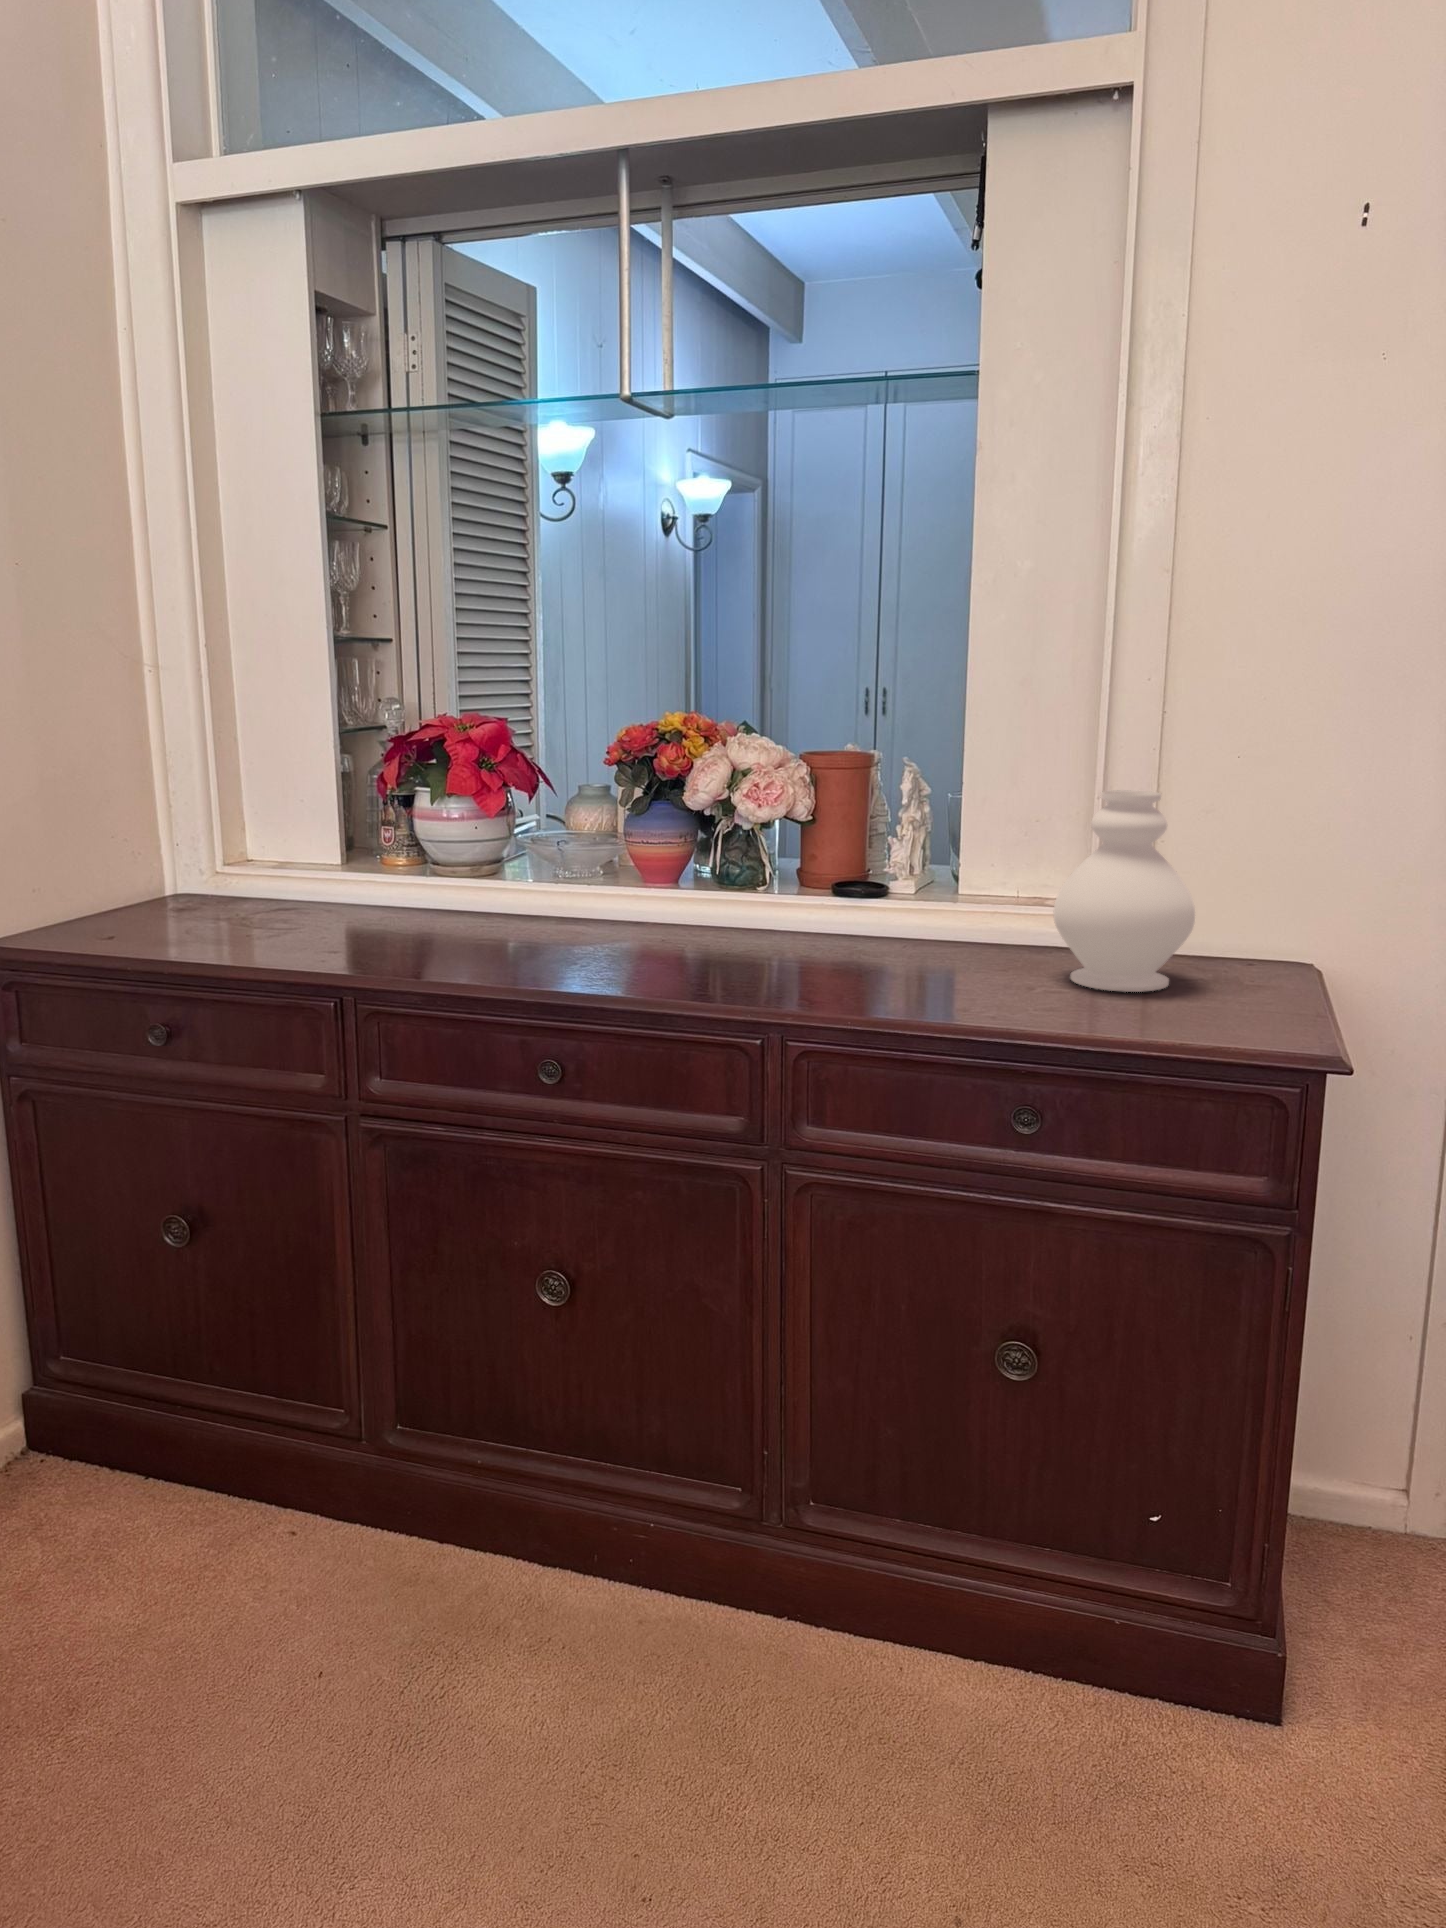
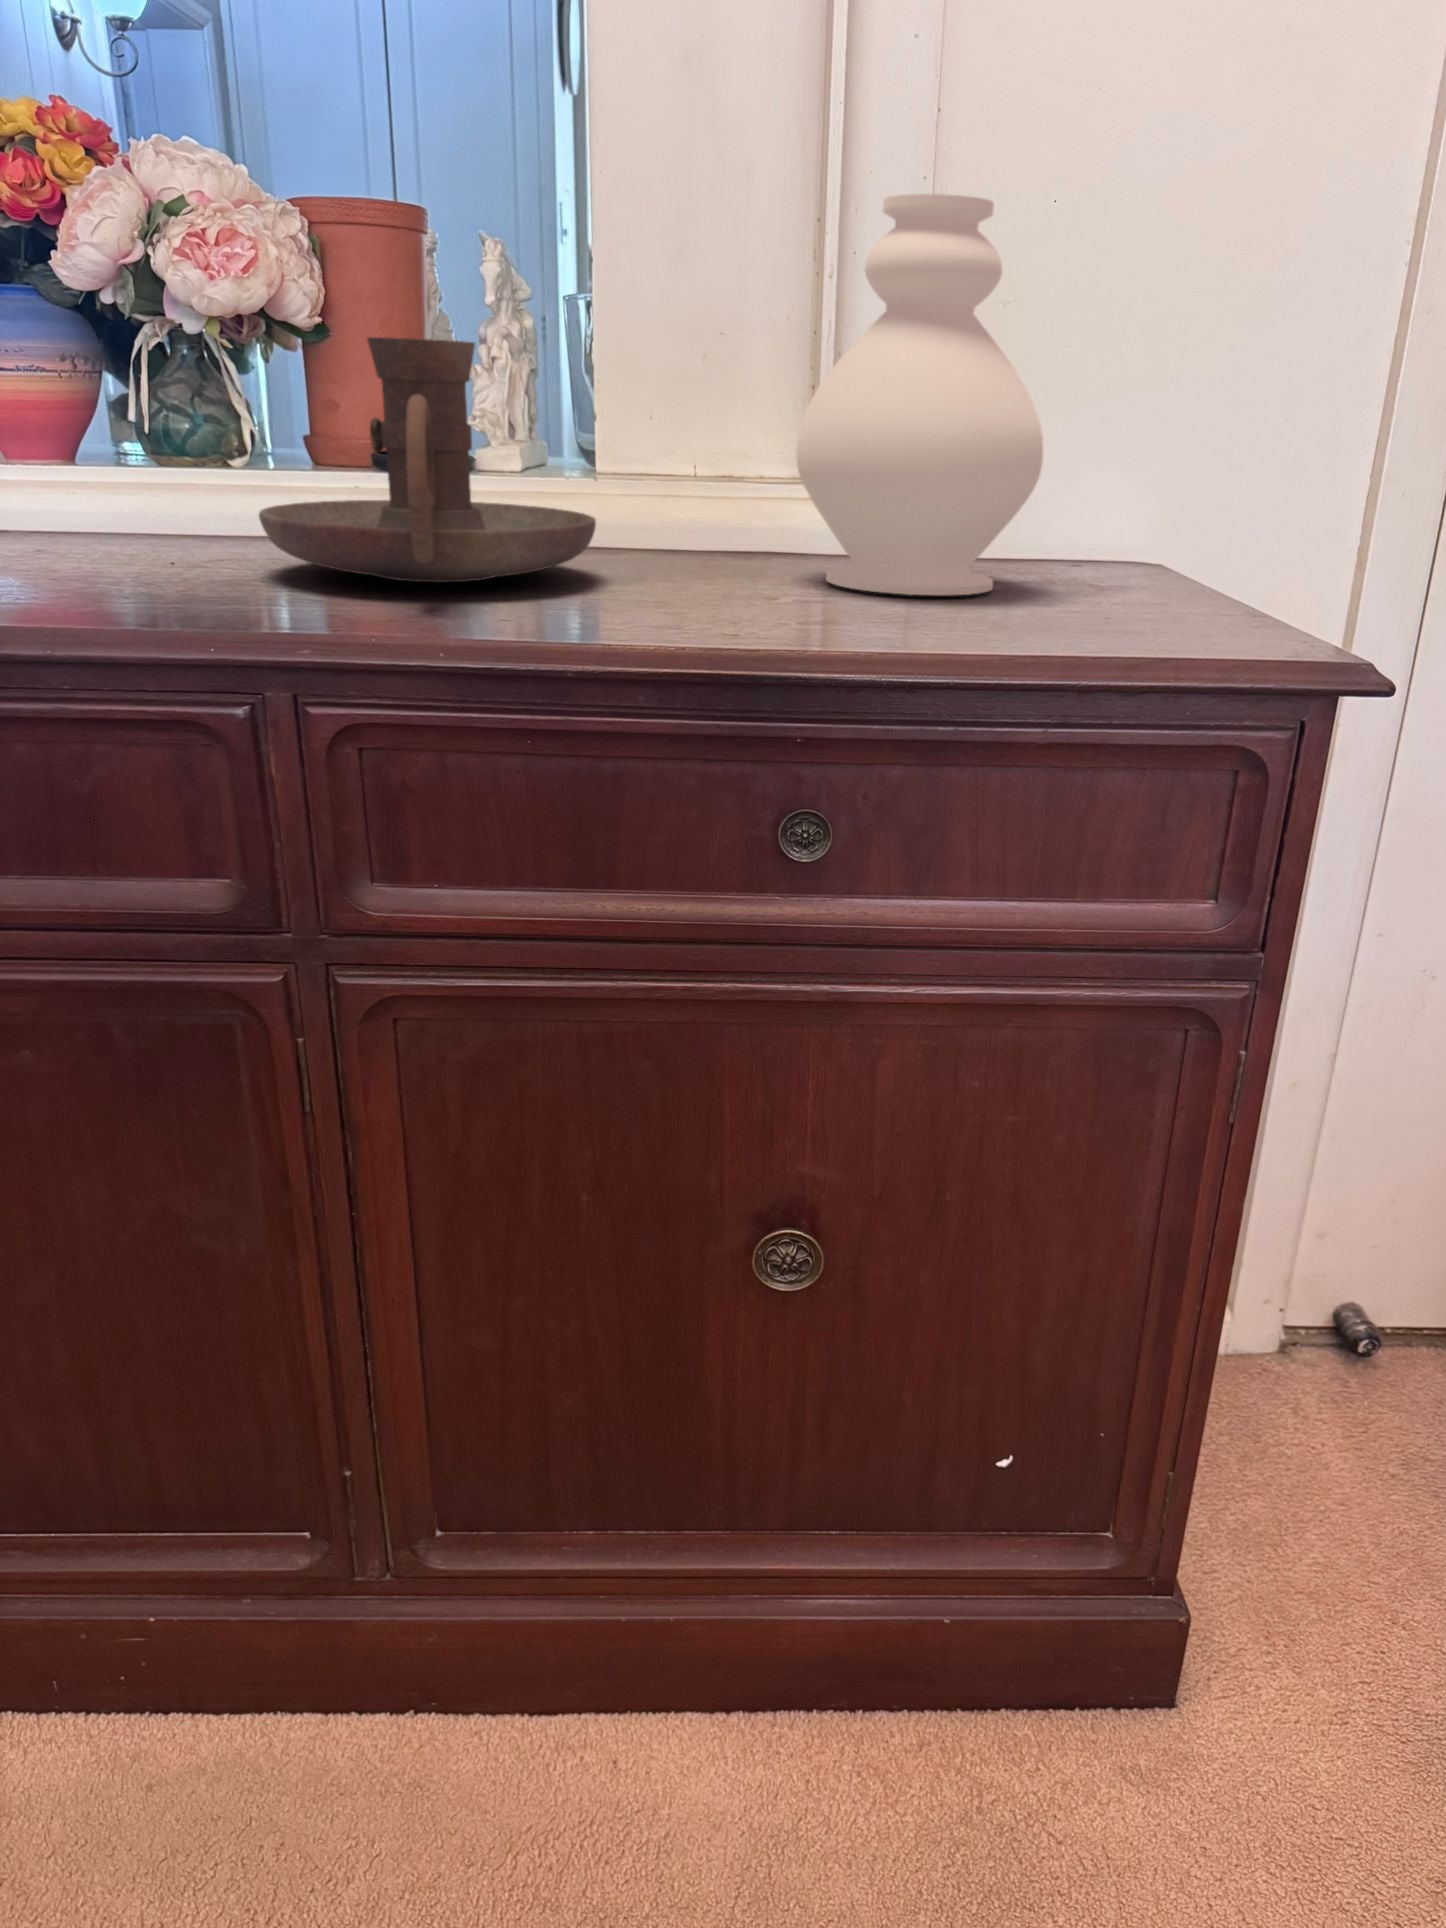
candle holder: none [774,859,942,975] -> present [259,337,596,582]

